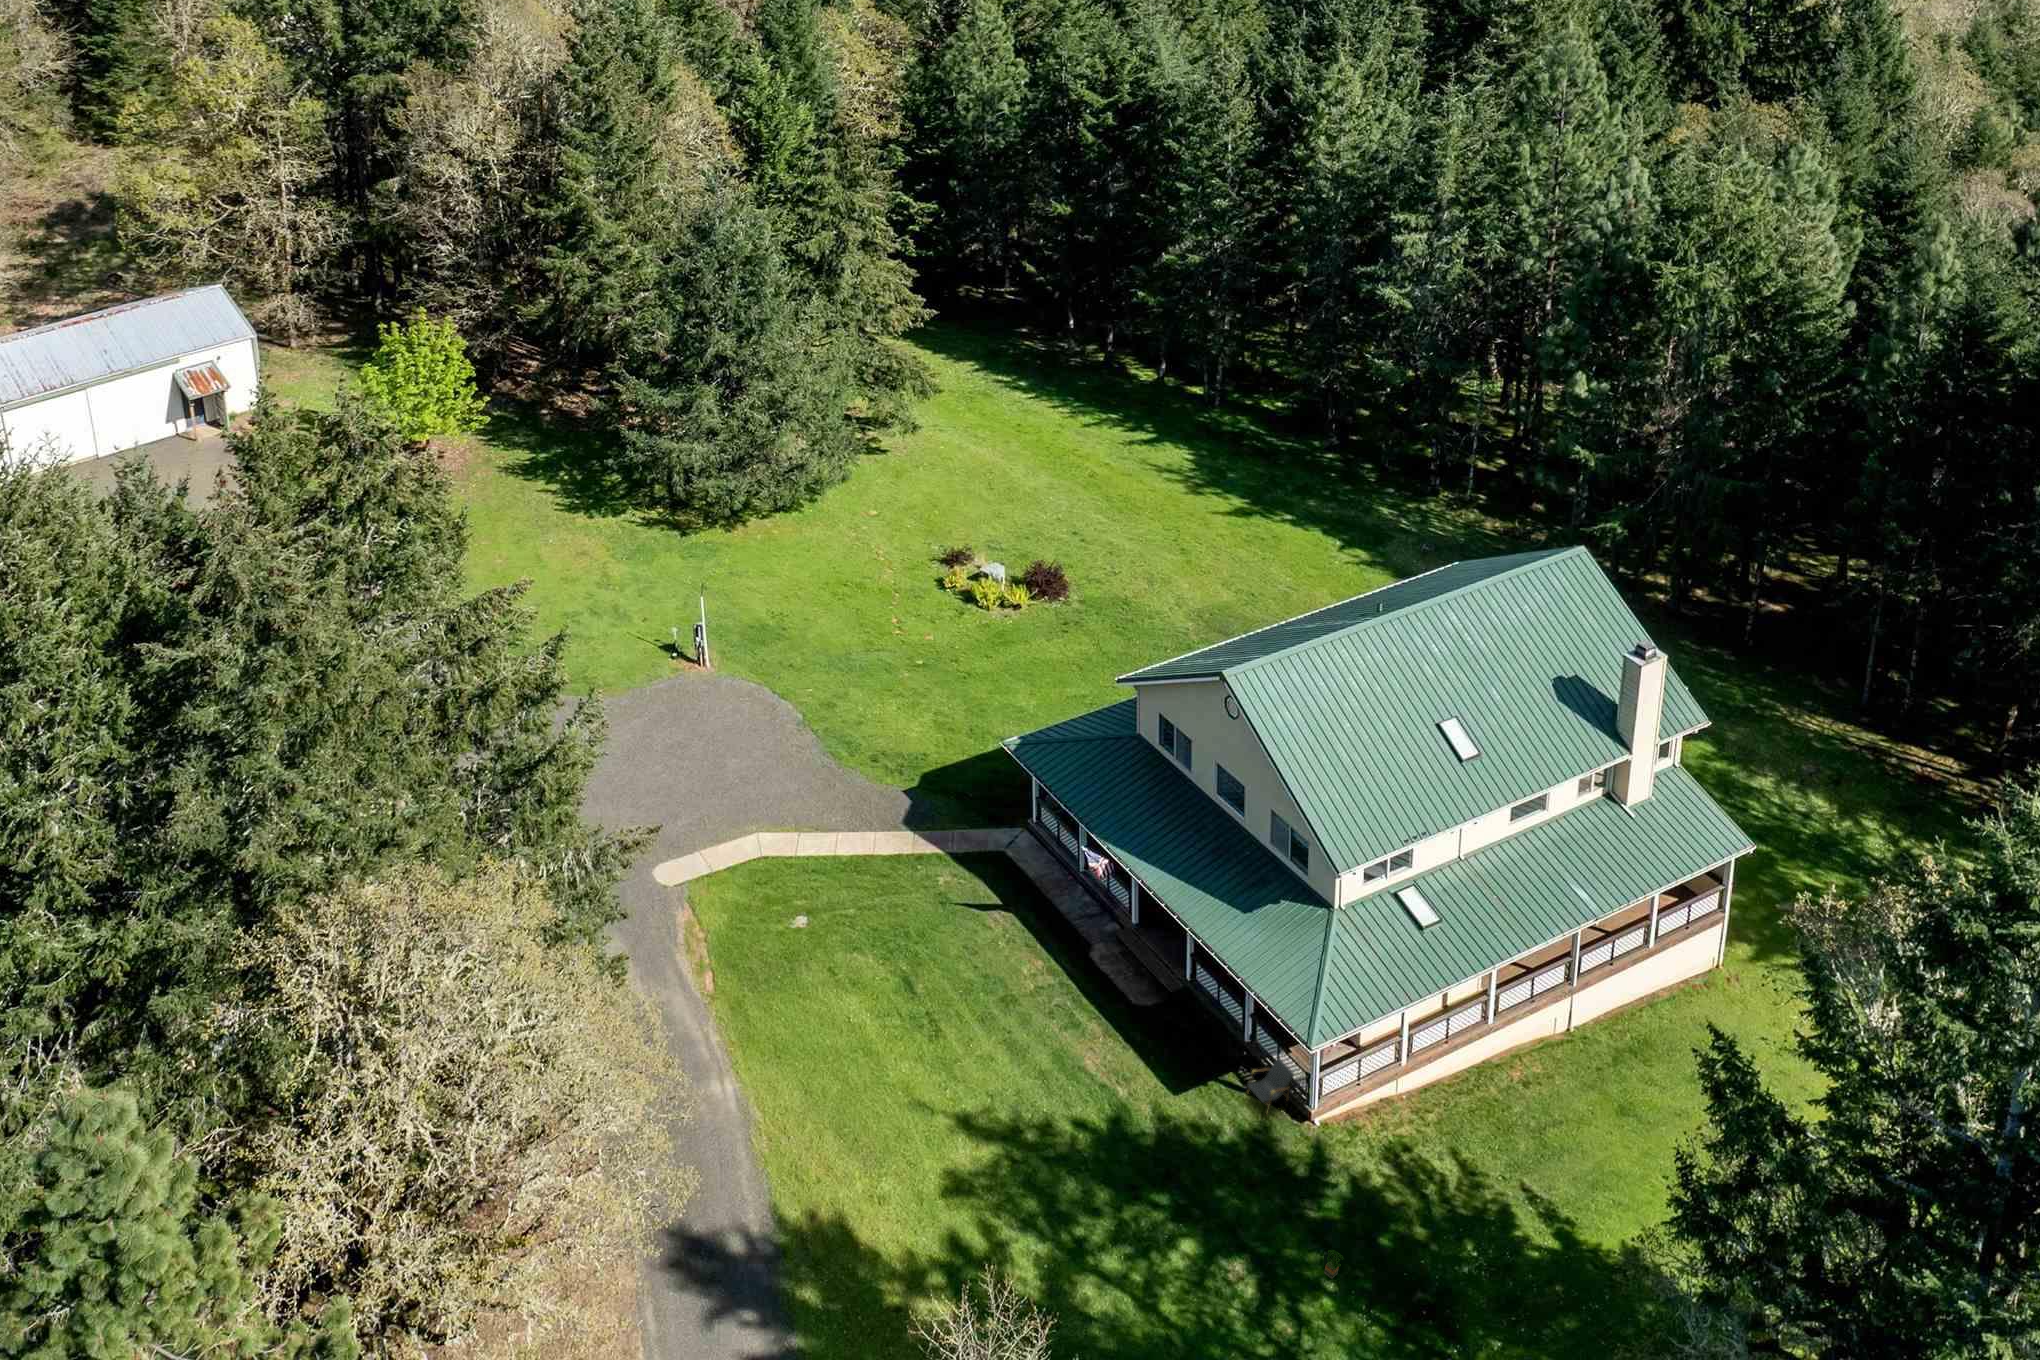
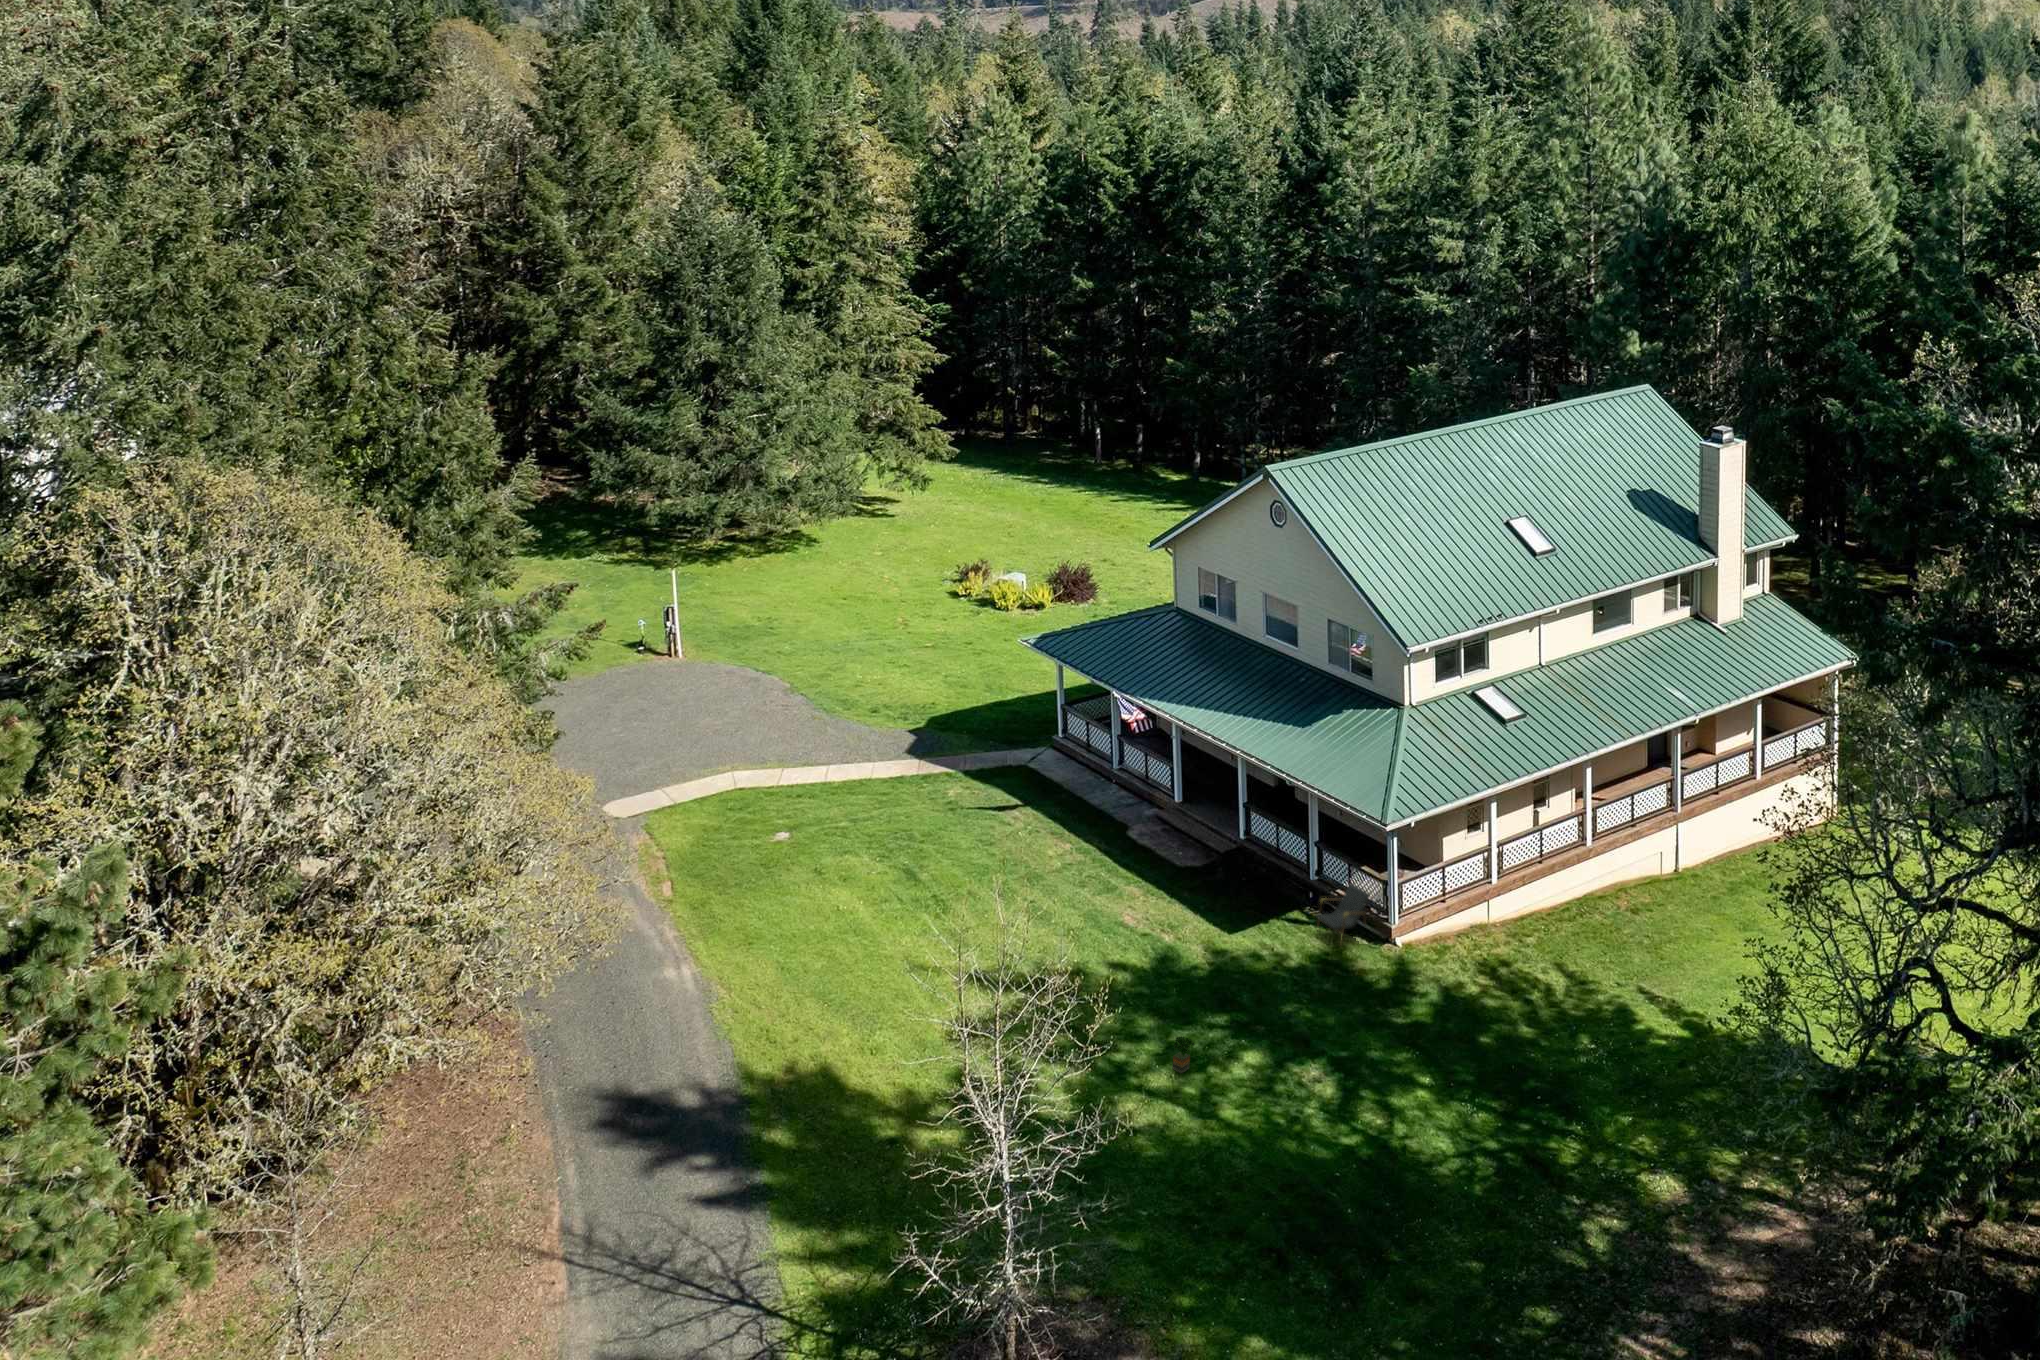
potted tree: present [1324,1250,1343,1279] -> present [1172,1036,1195,1073]

